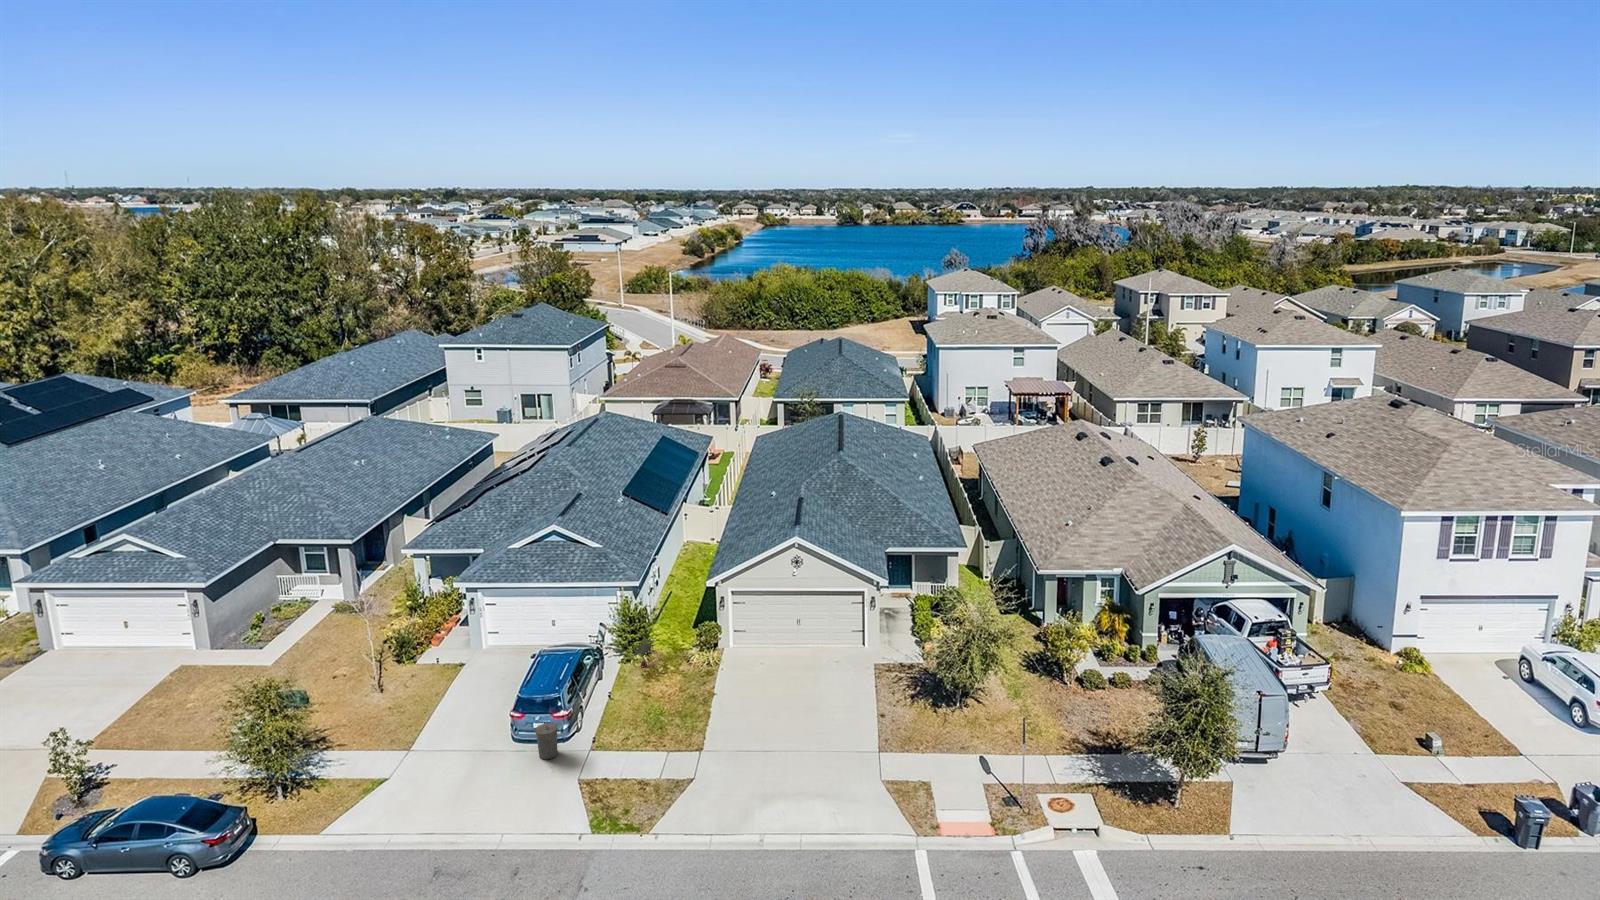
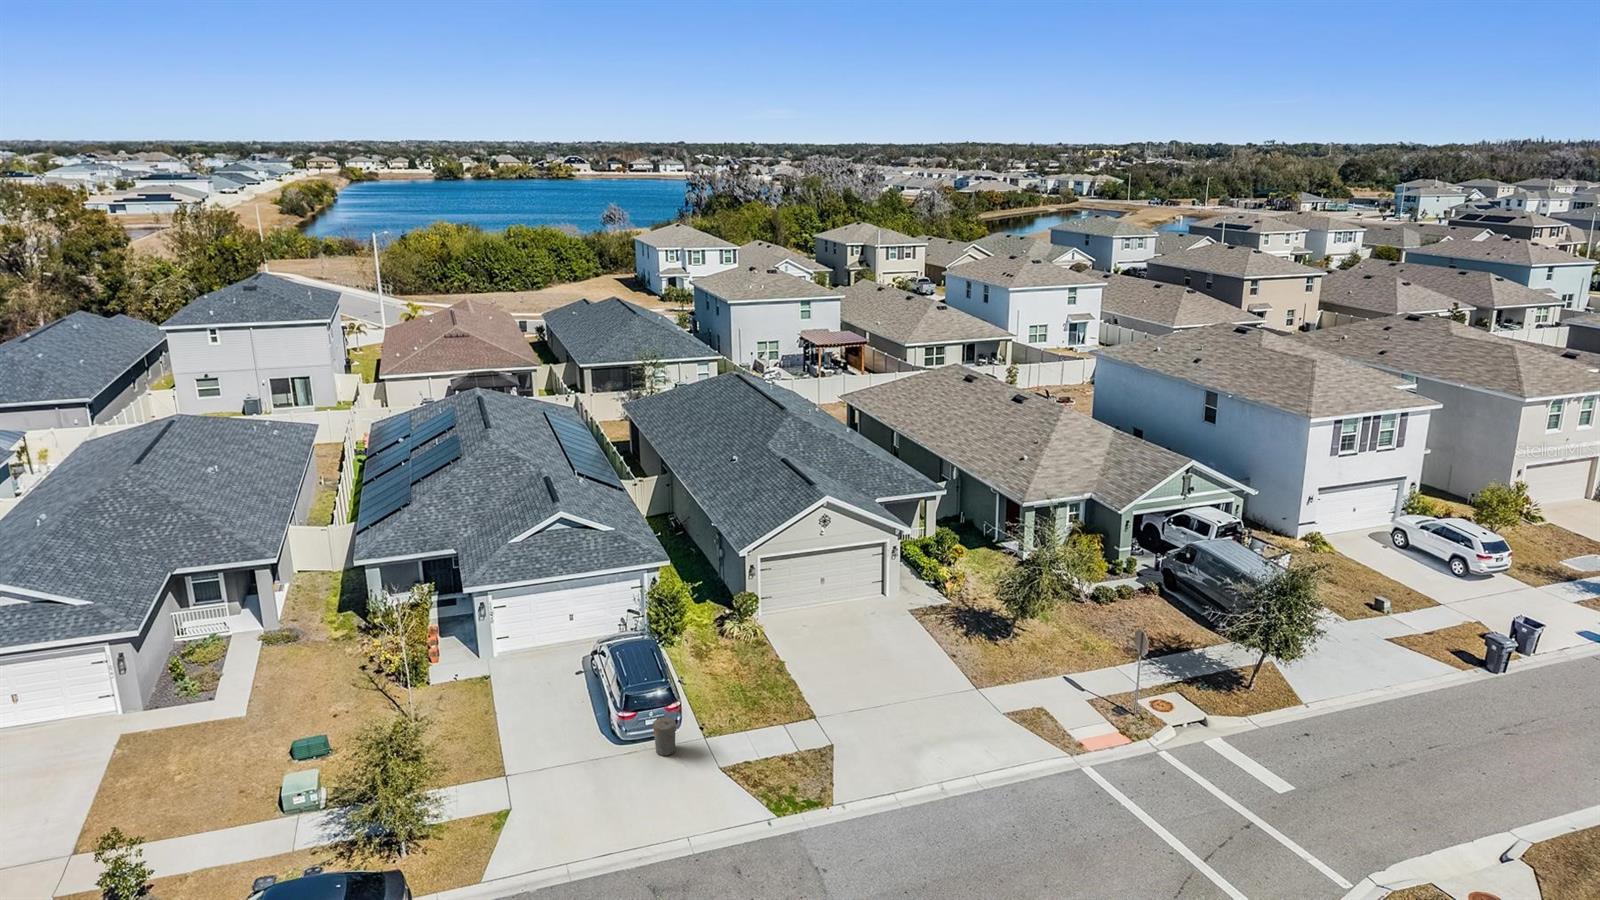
potted tree: present [633,638,654,667] -> none [678,616,699,649]

